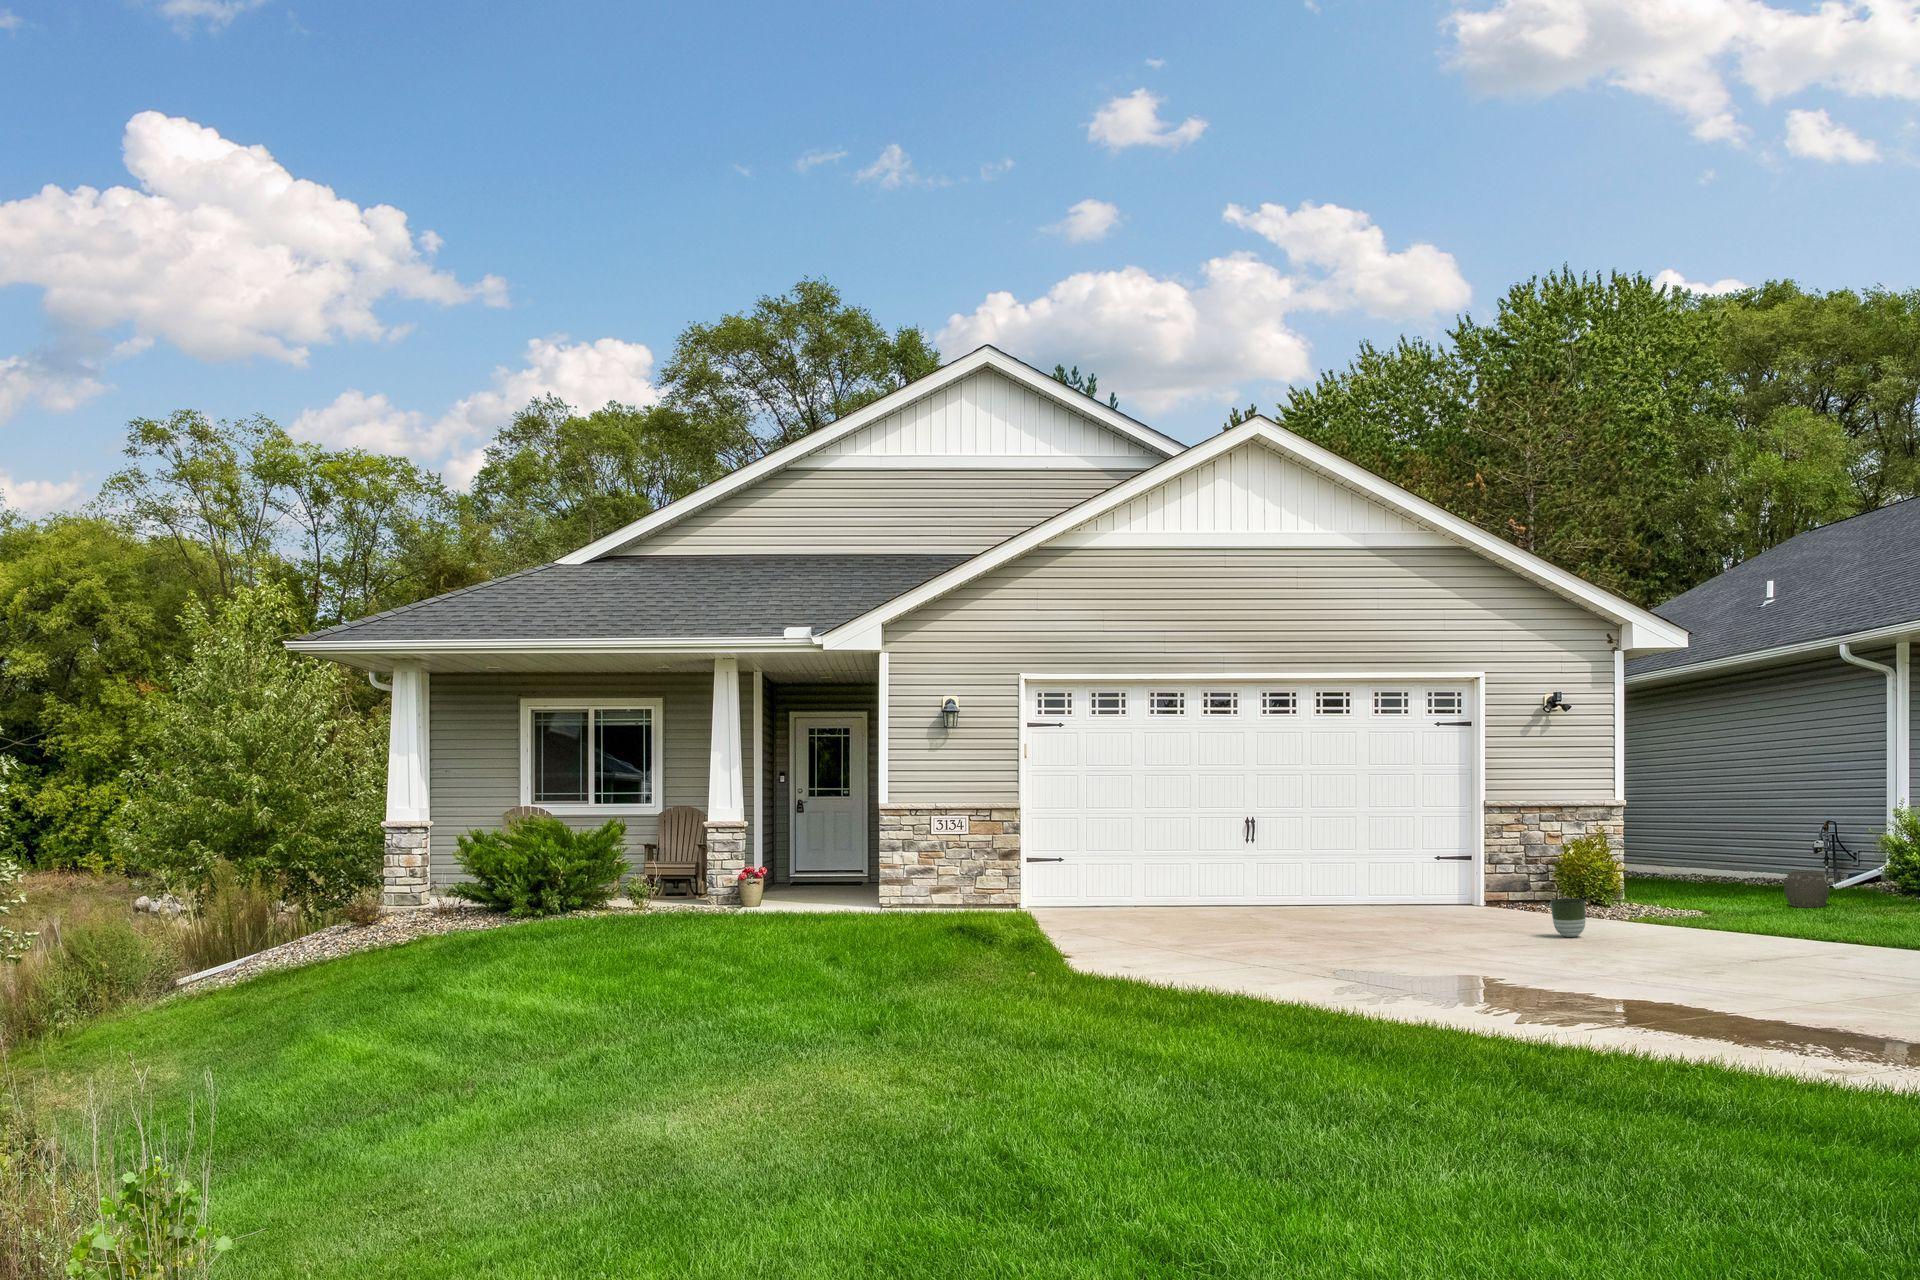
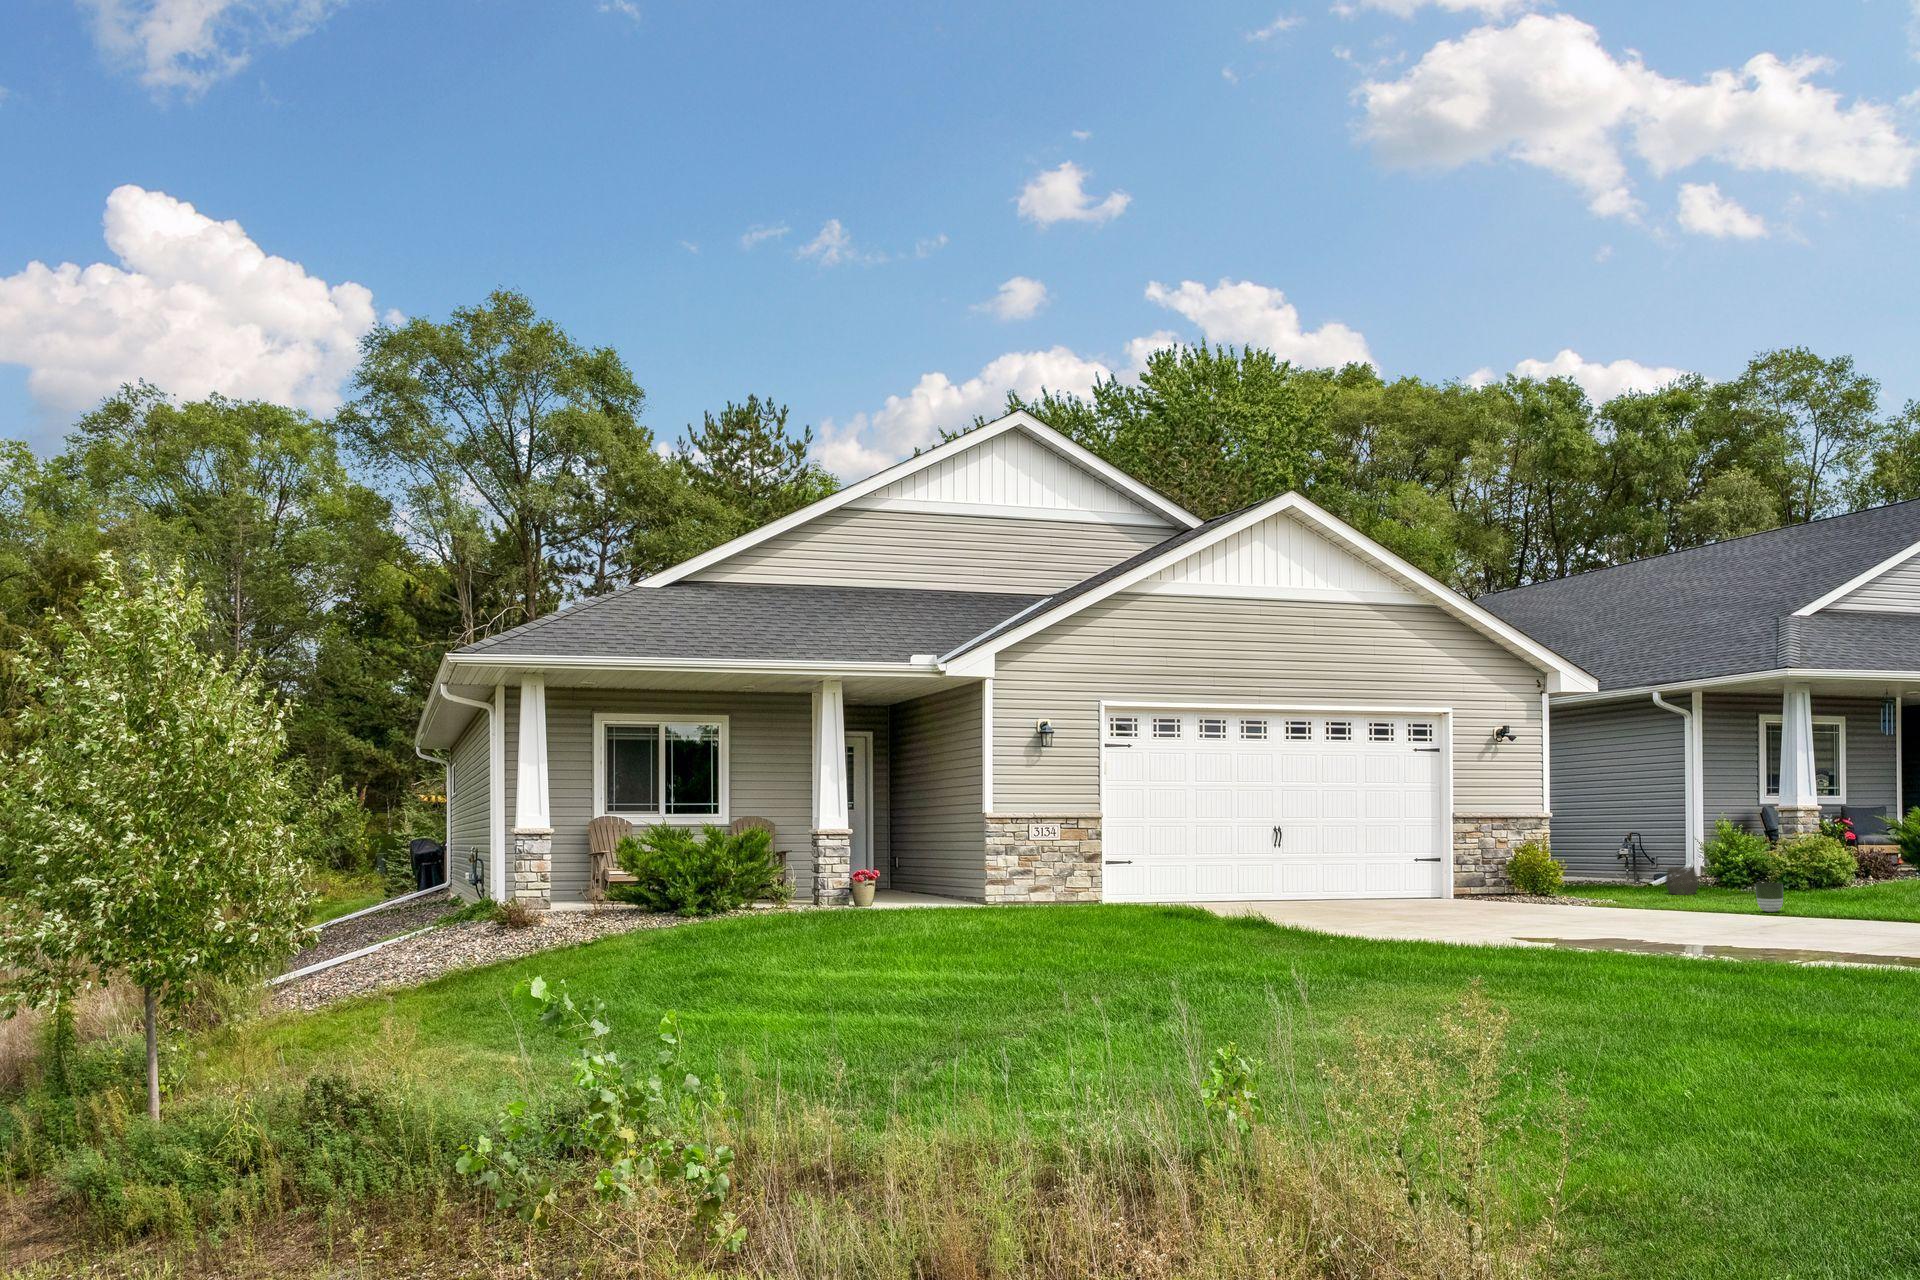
planter: present [1551,898,1586,937] -> present [1755,883,1783,912]

